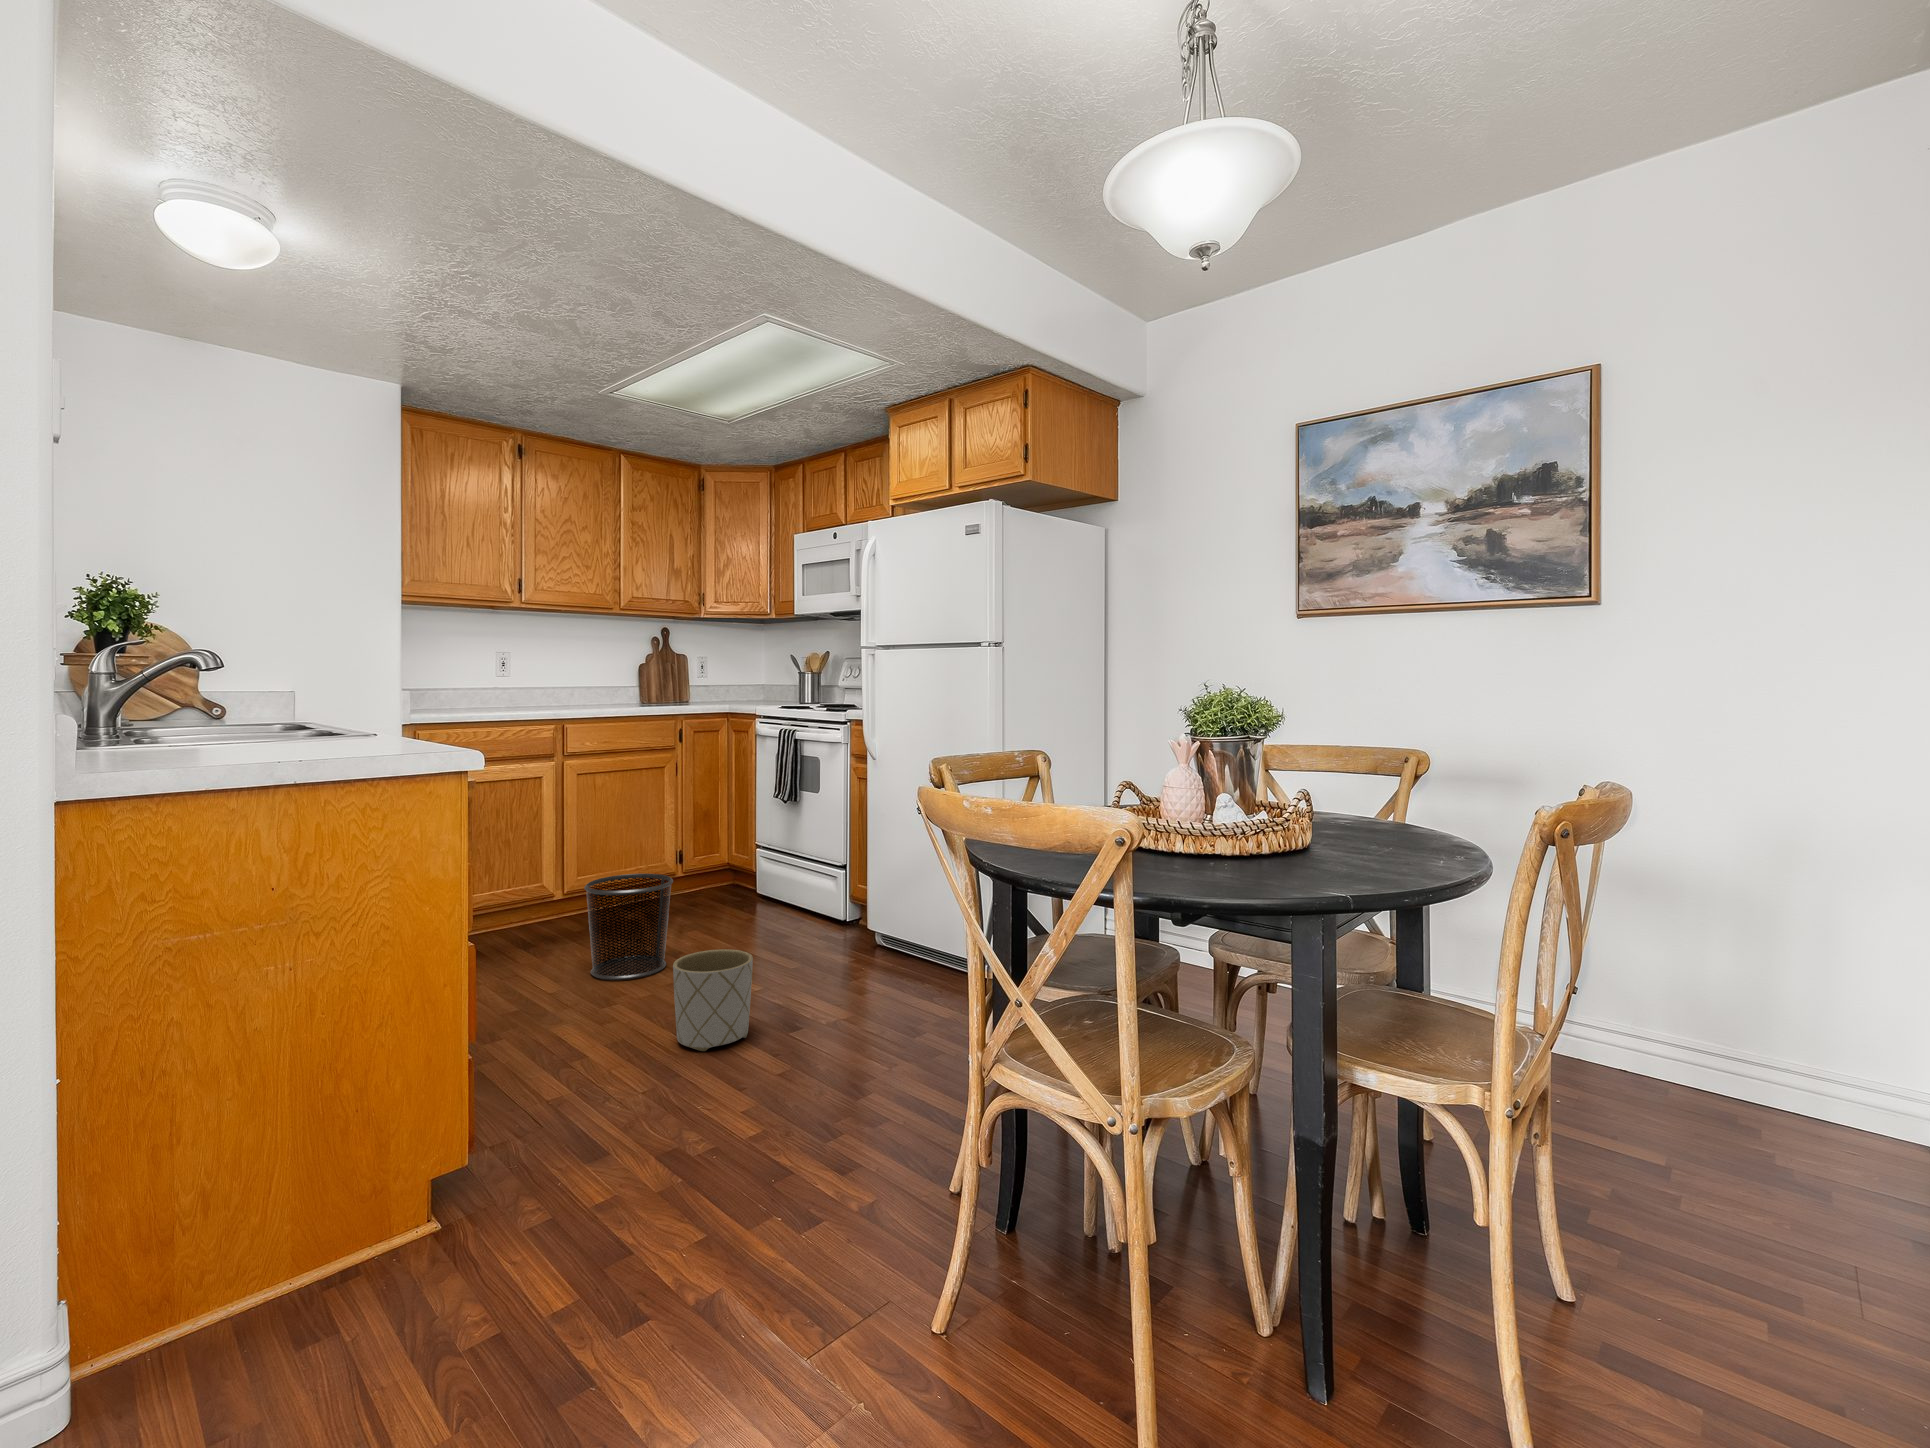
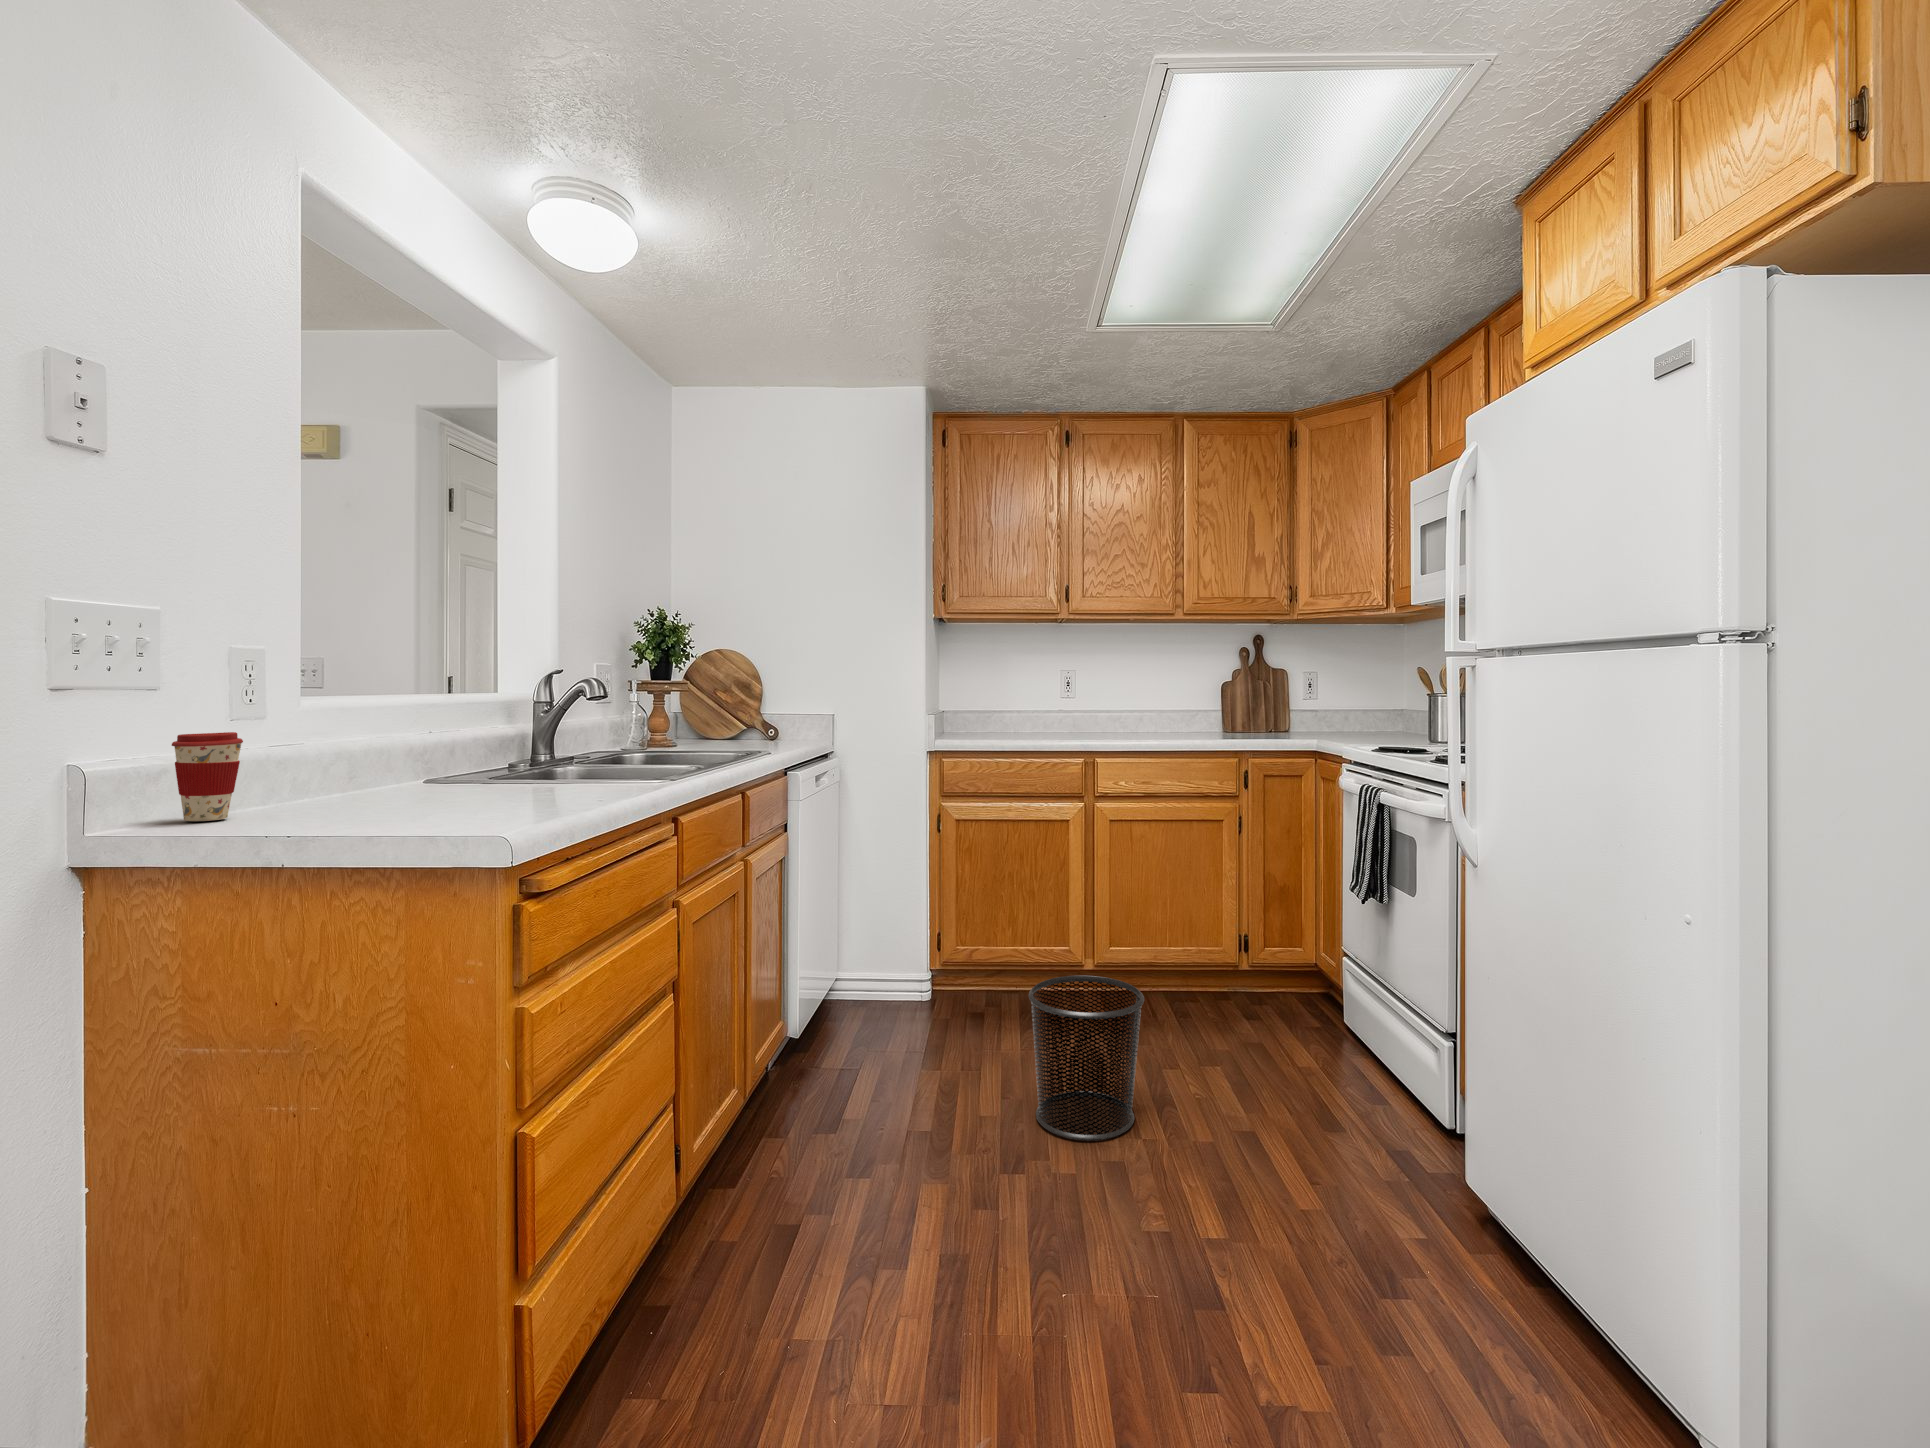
coffee cup: none [141,693,197,760] -> present [172,732,243,821]
planter: present [673,949,753,1051] -> none [1000,1174,1133,1385]

